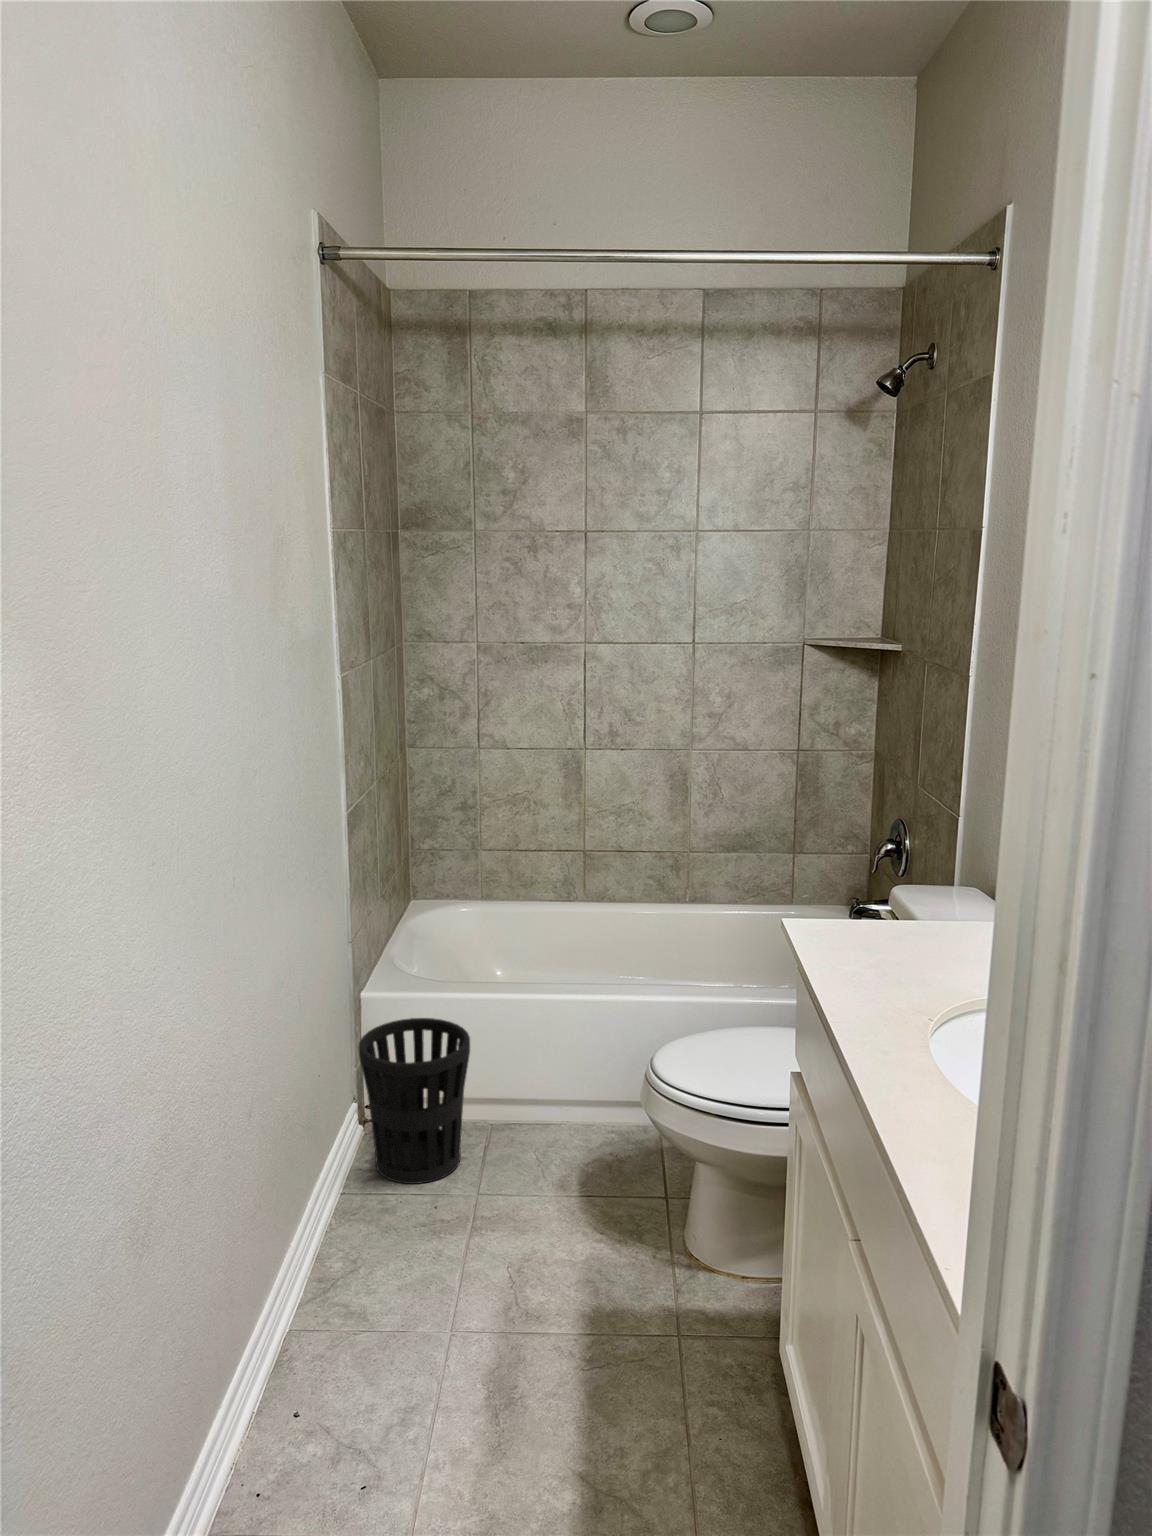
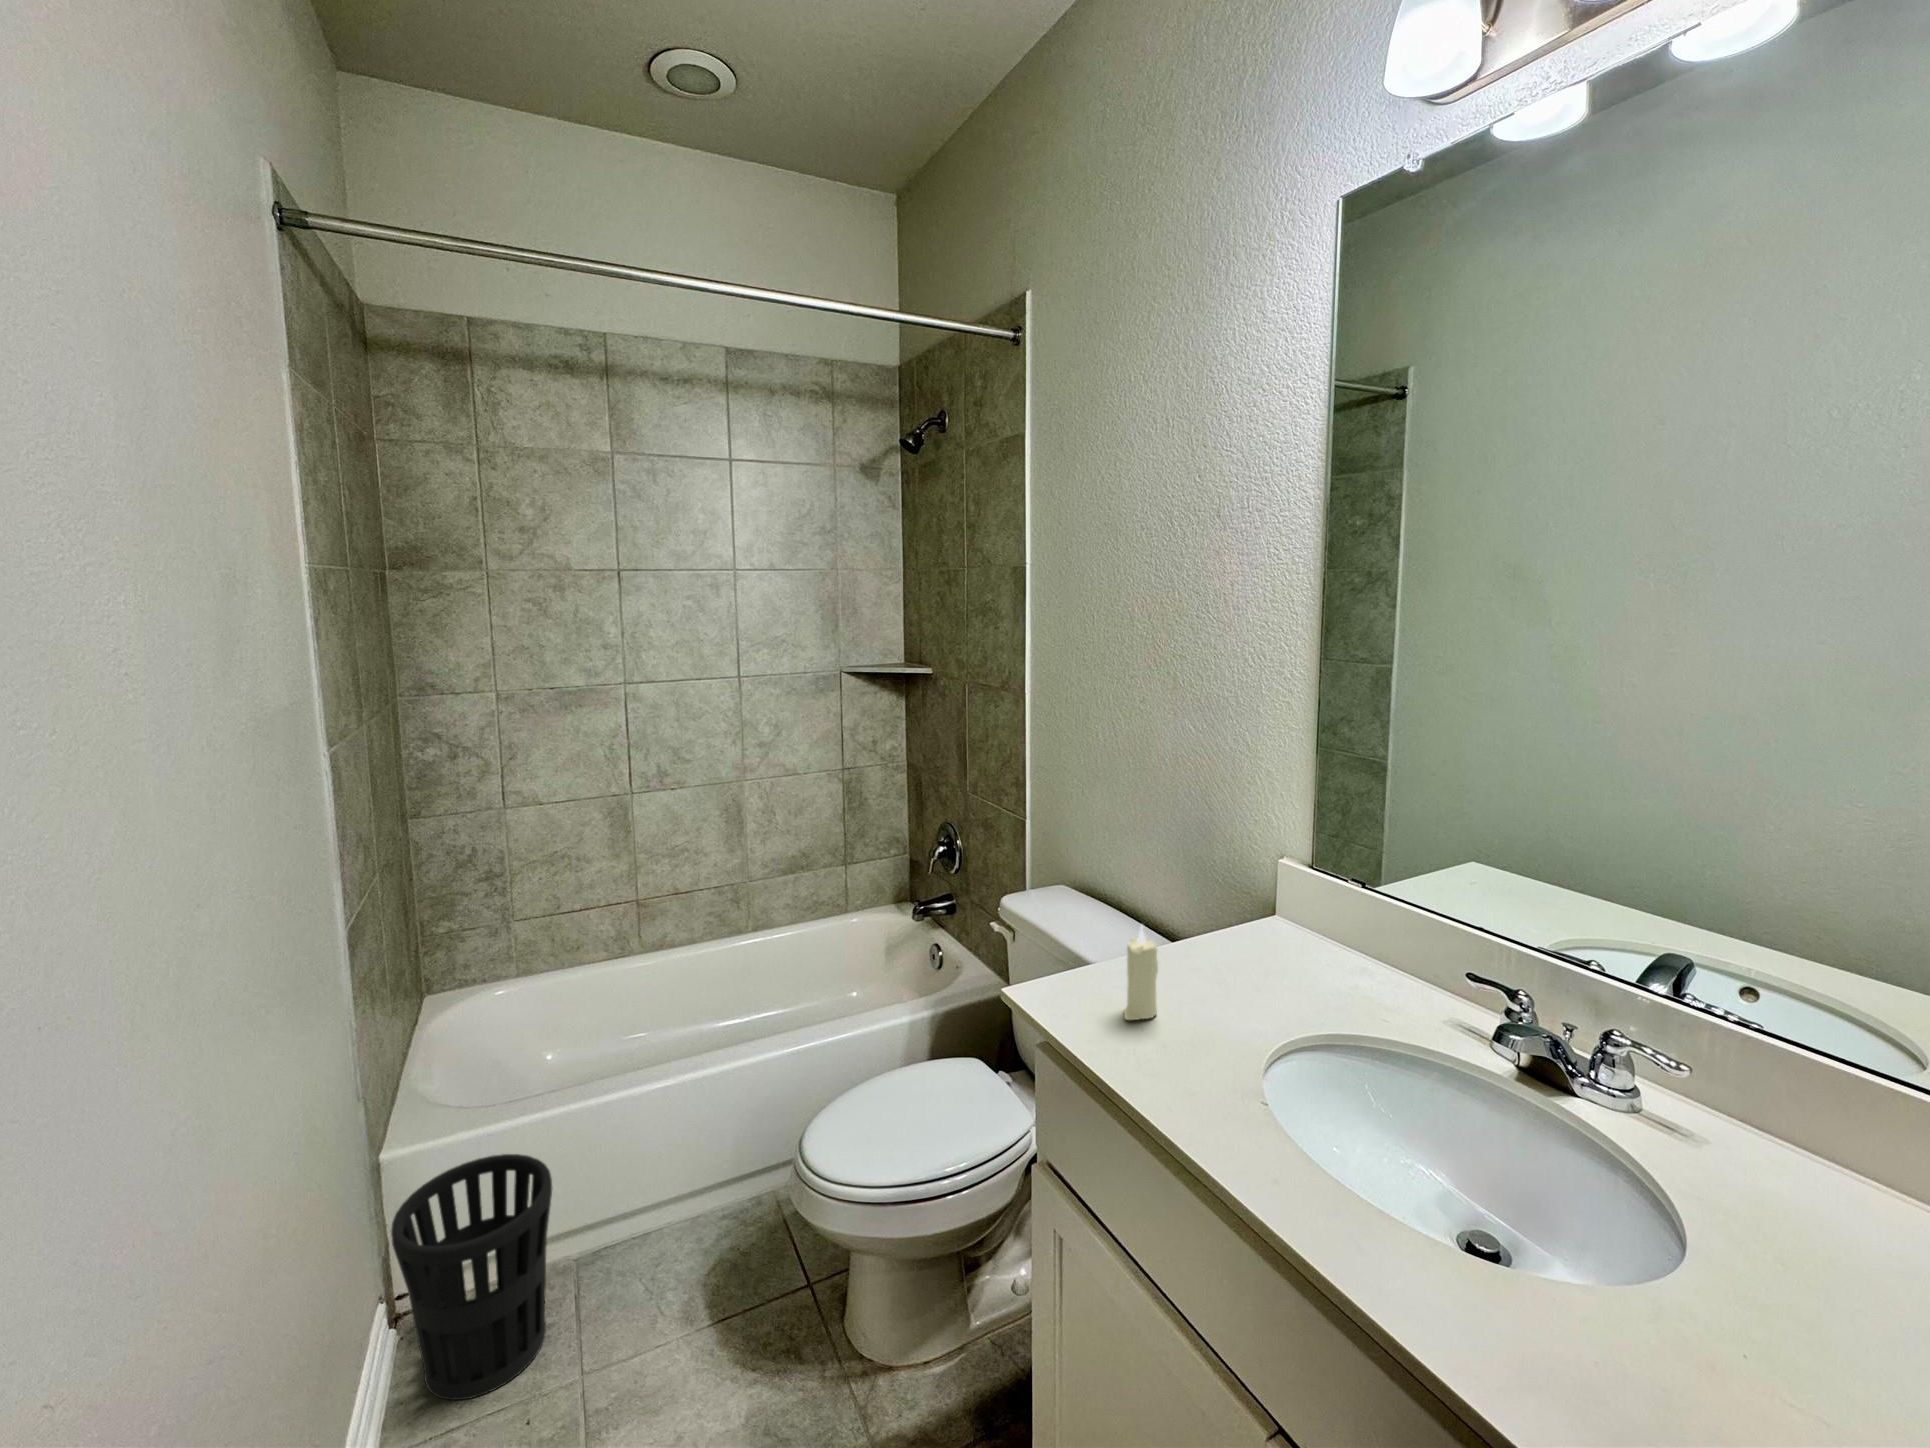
candle: none [861,876,899,959] -> present [1124,926,1158,1020]

